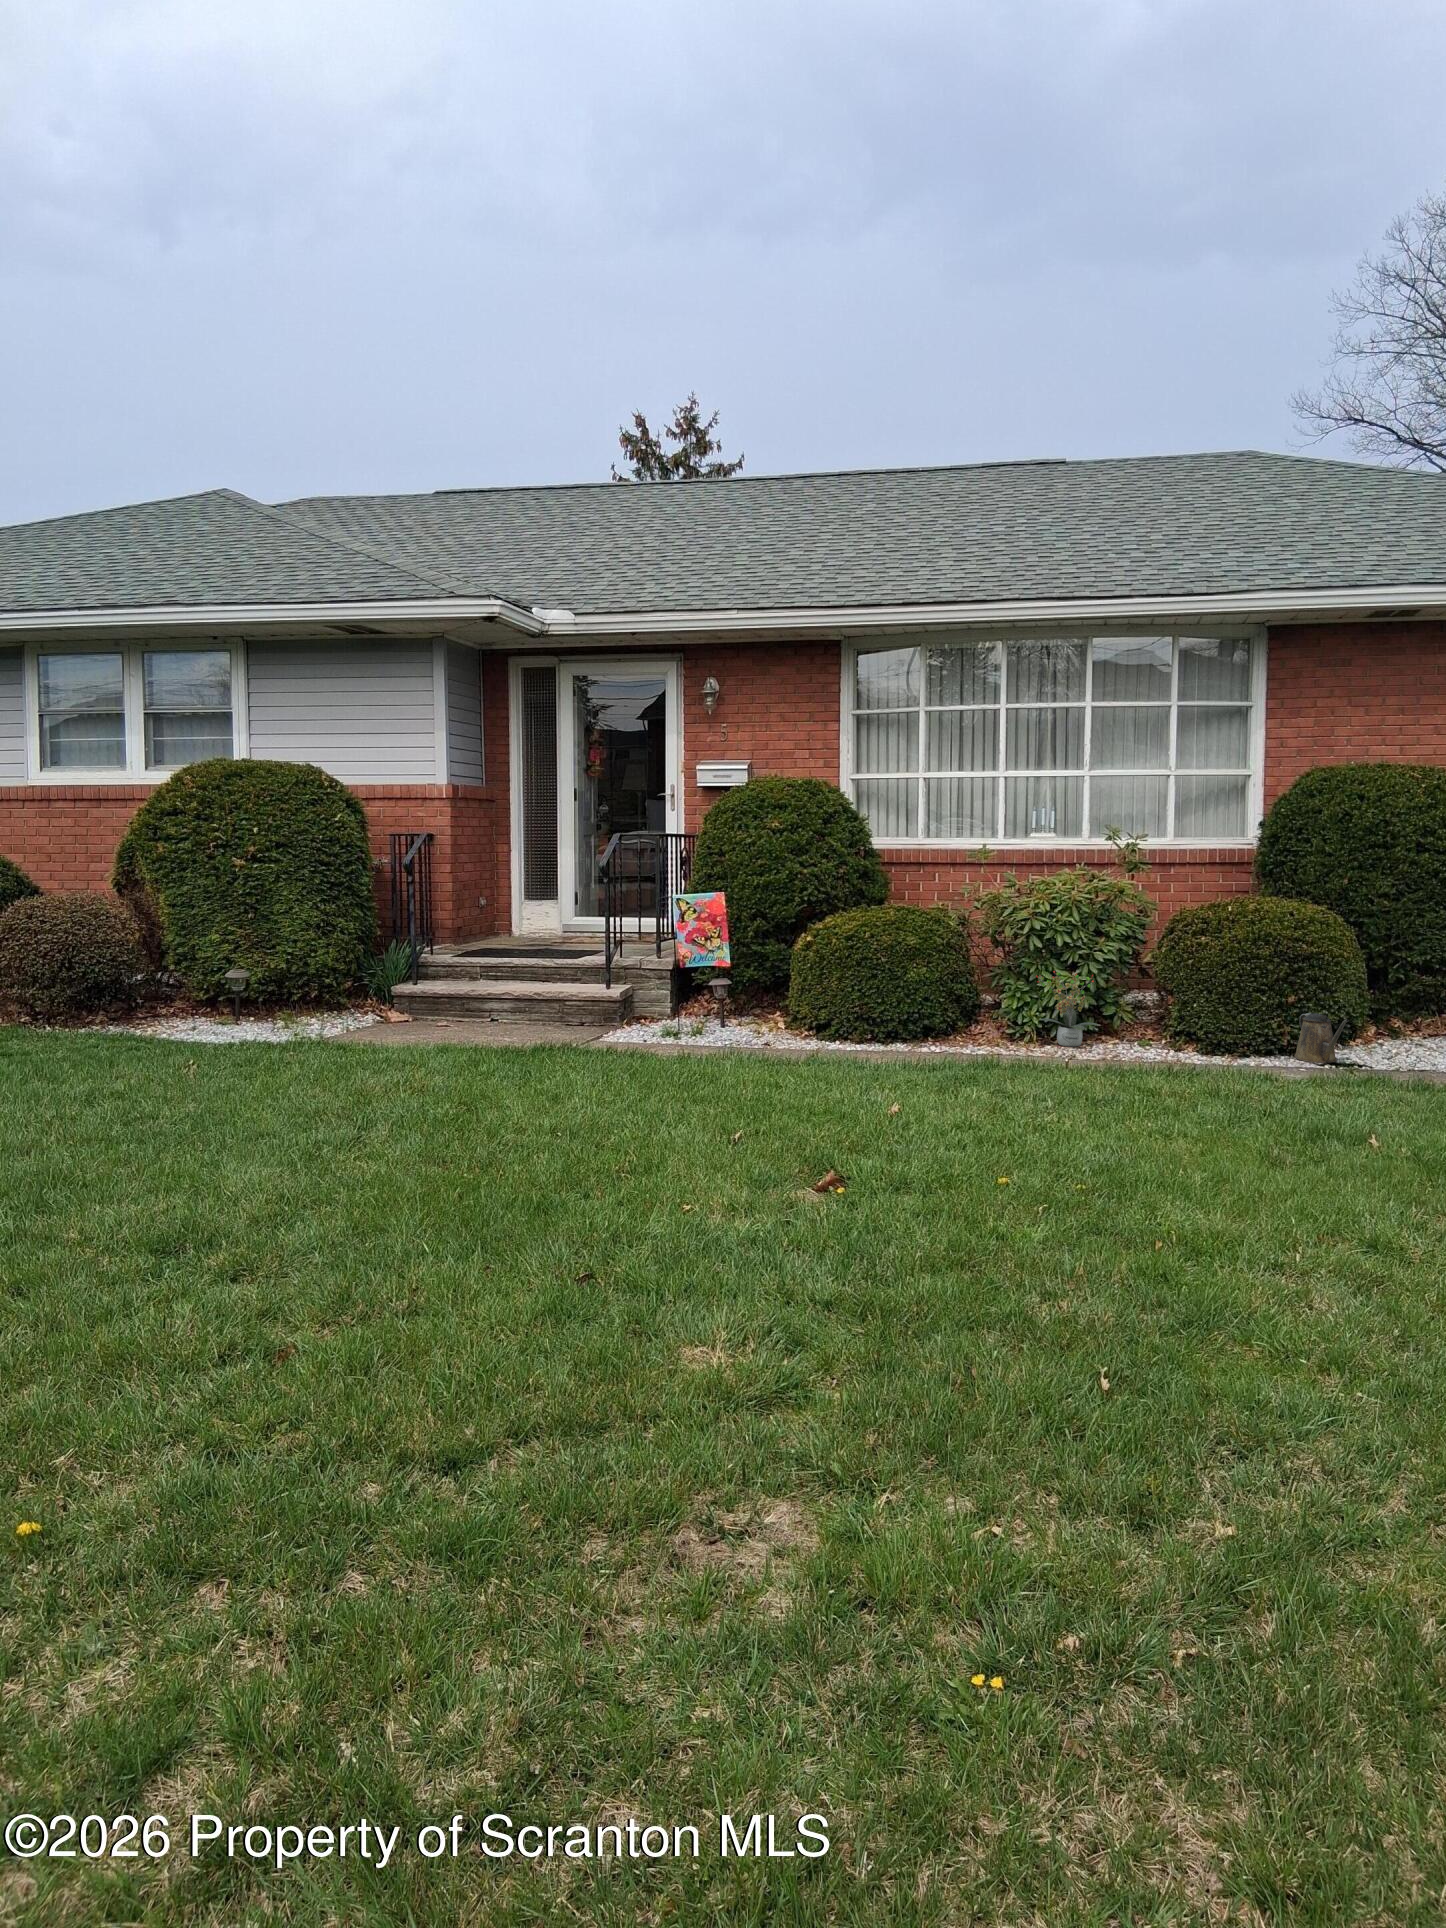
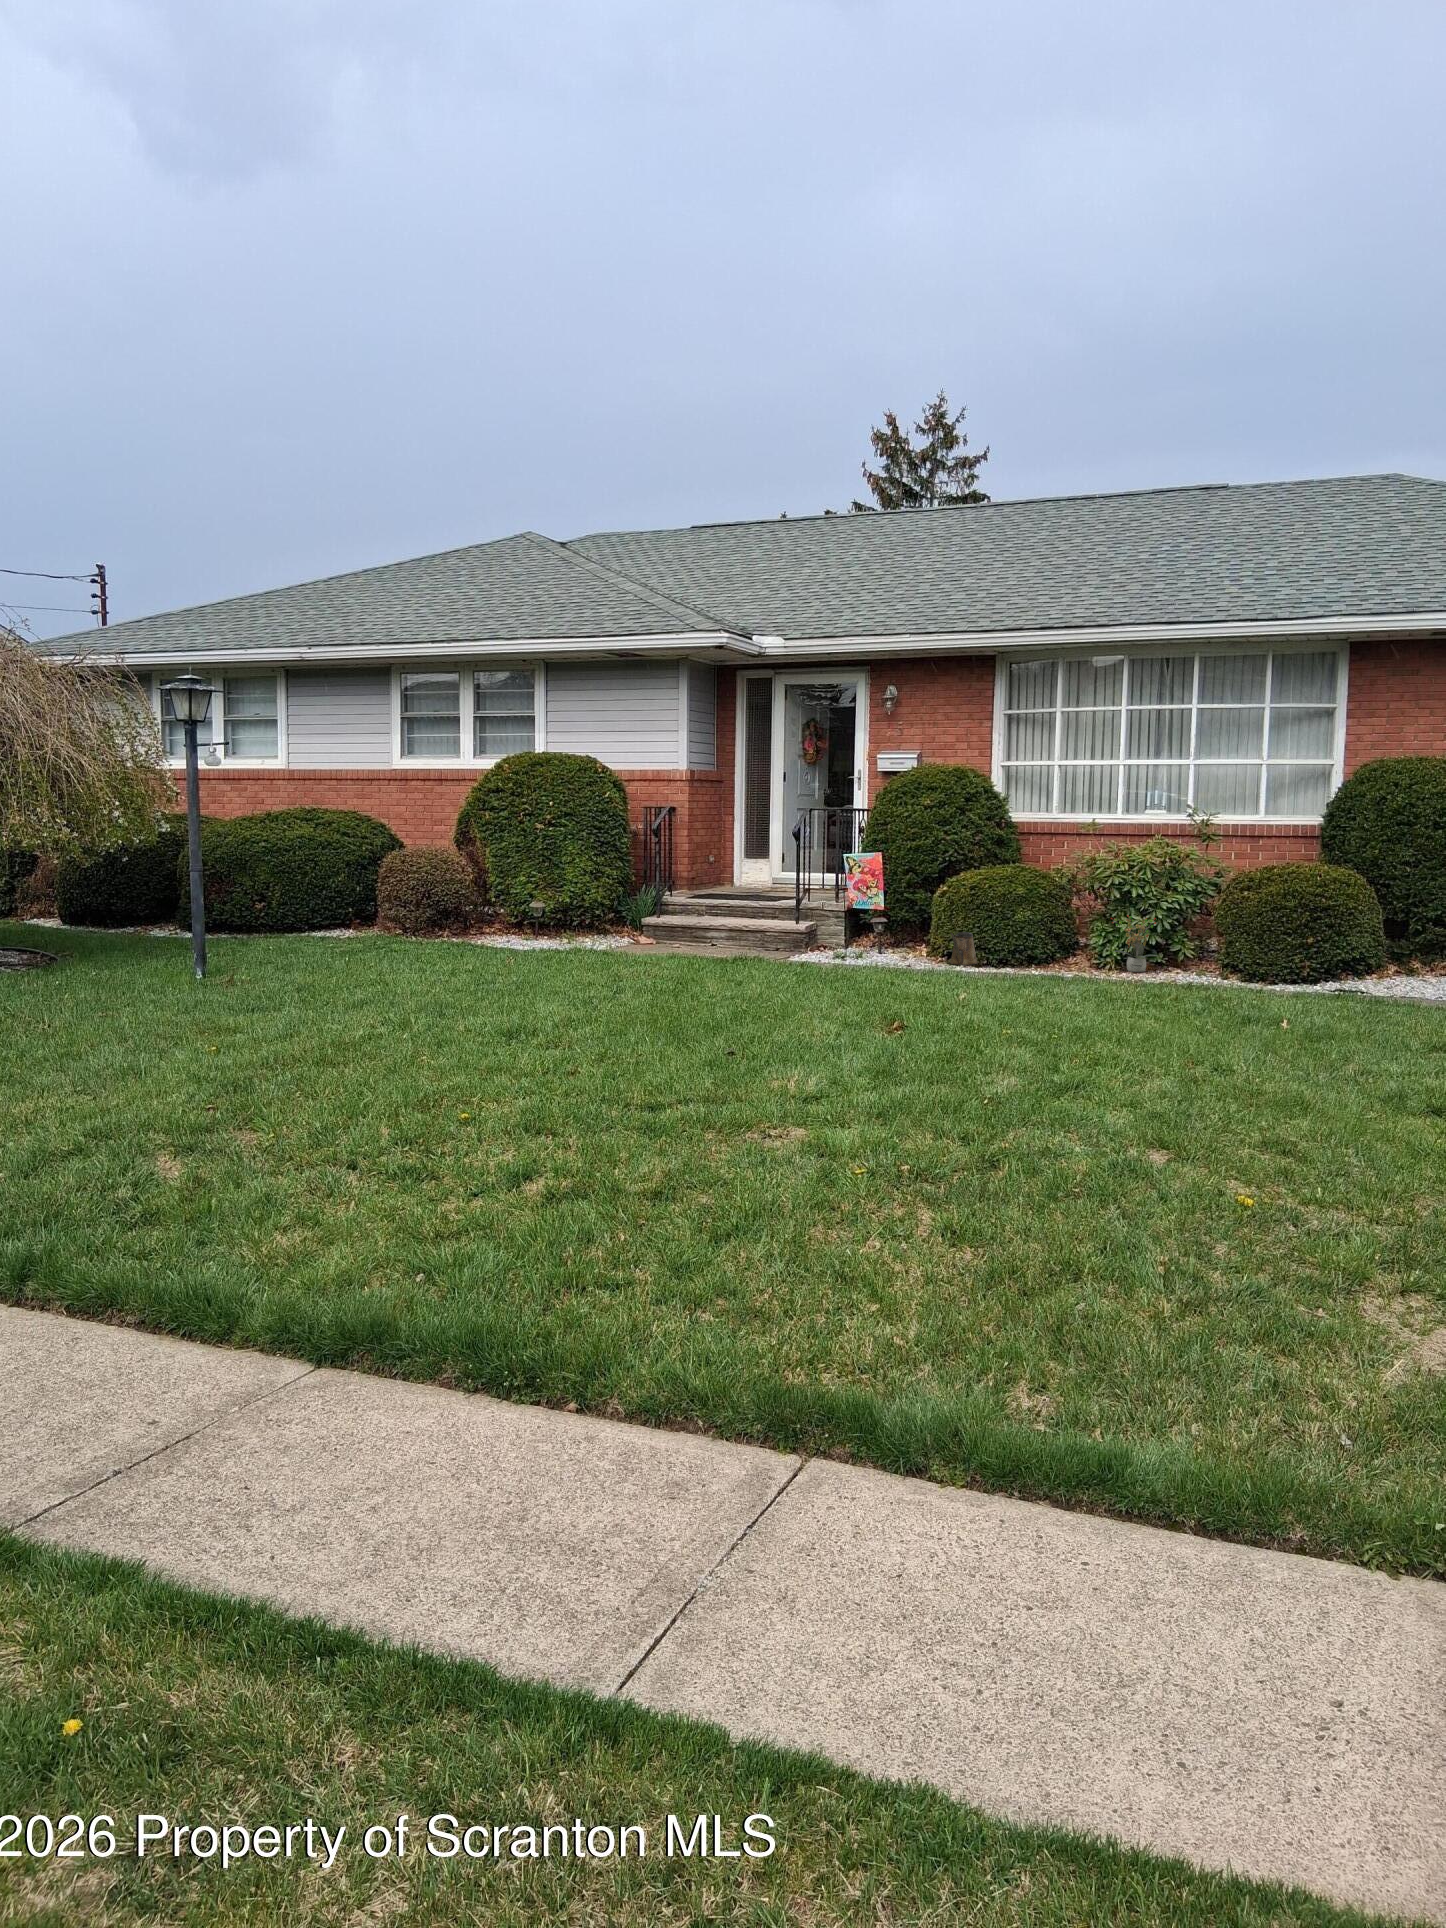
watering can: present [1295,1013,1349,1063] -> present [950,932,978,965]

